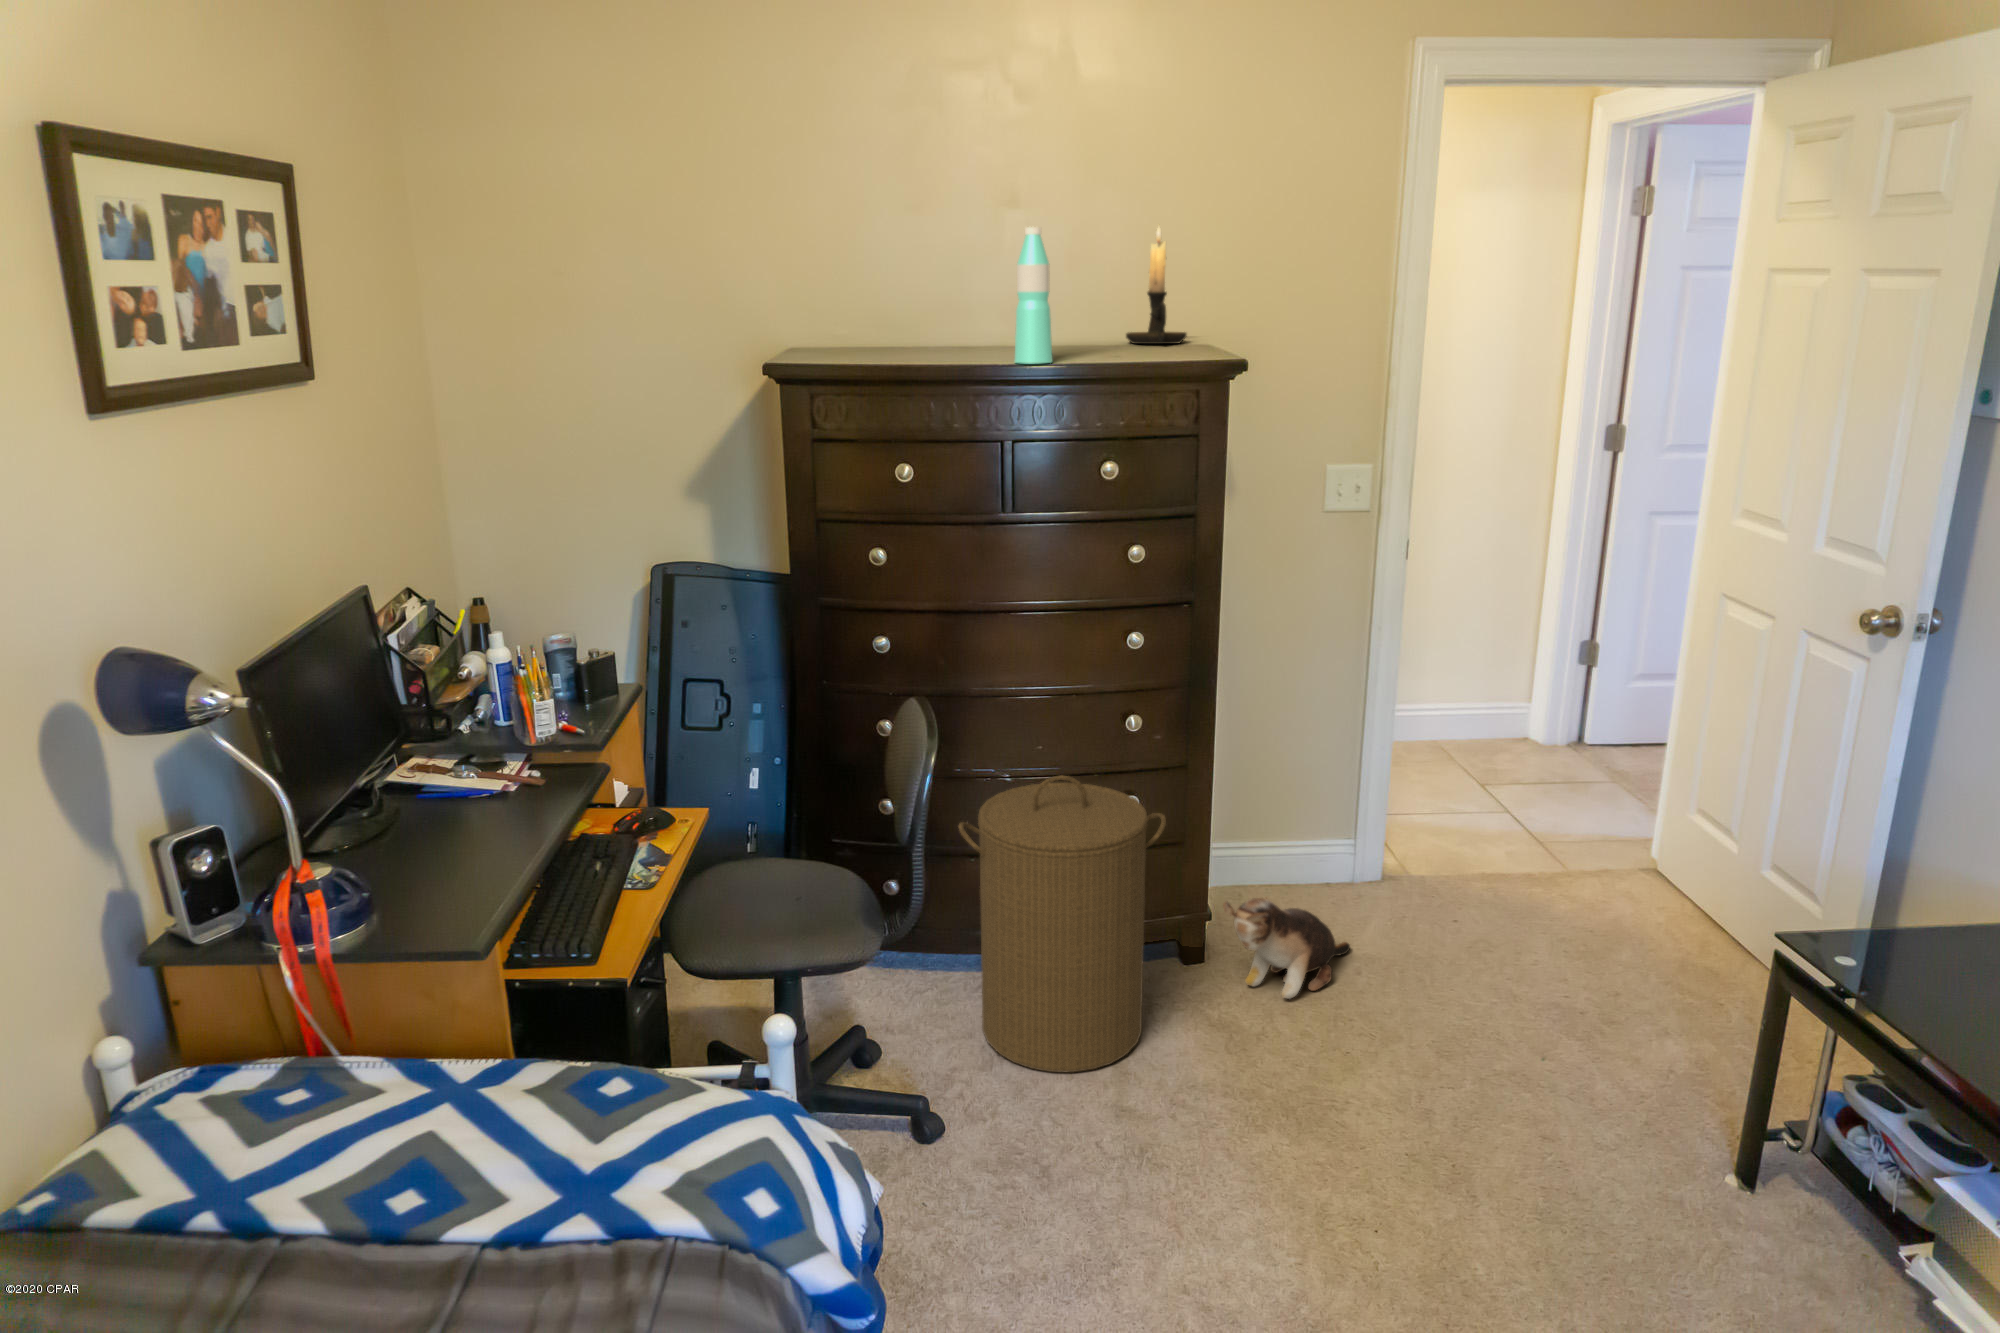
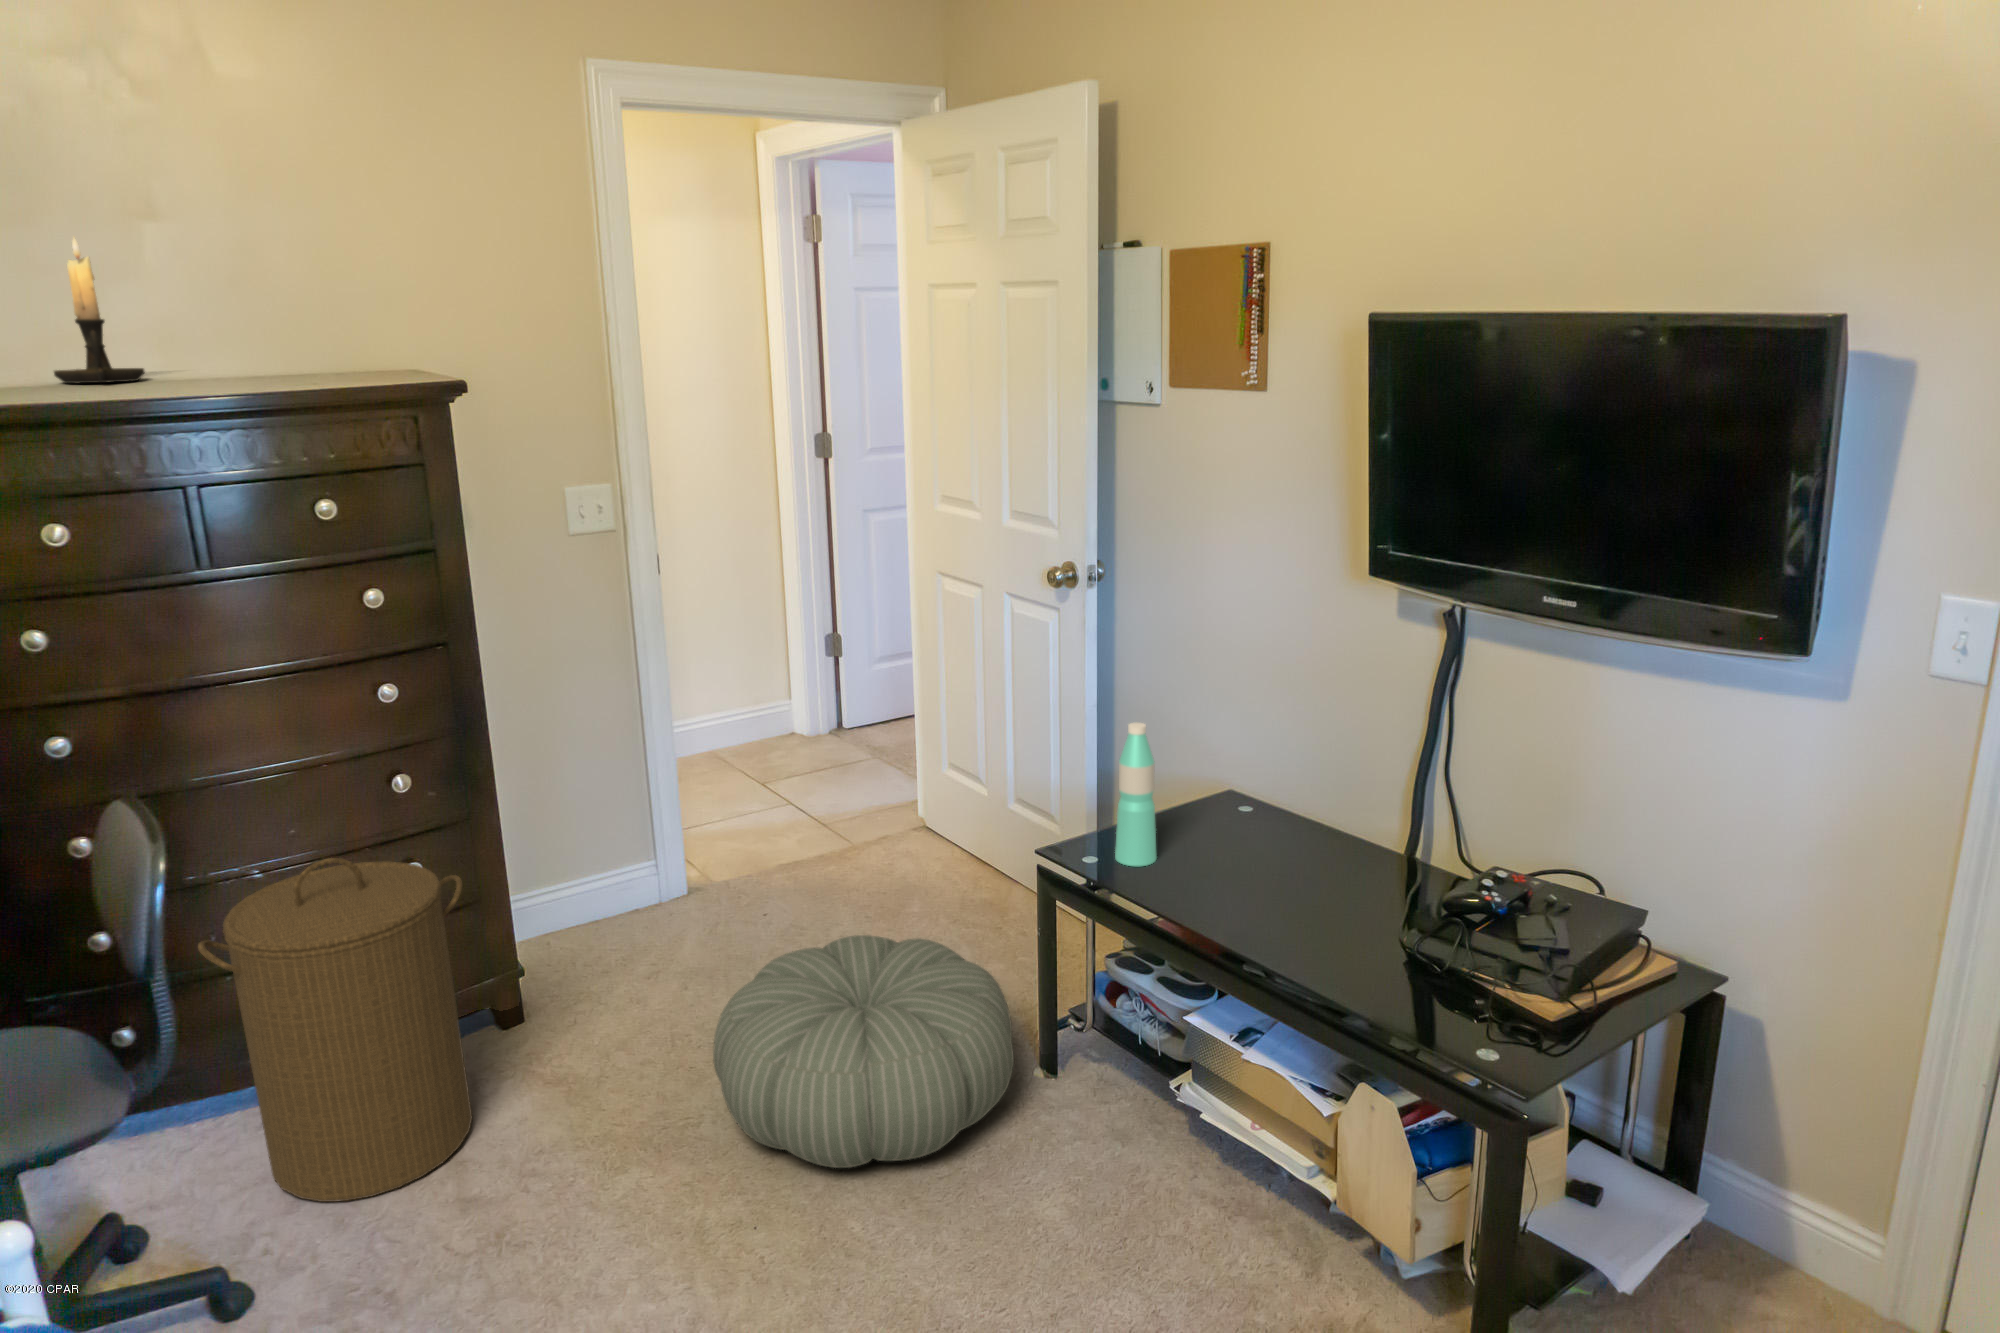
candle holder: present [1126,226,1187,344] -> present [54,237,145,383]
water bottle: present [1015,227,1052,364] -> present [1115,722,1156,866]
plush toy: present [1223,898,1350,999] -> none [540,936,676,1033]
pouf: none [1364,967,1703,1220] -> present [713,935,1014,1168]

